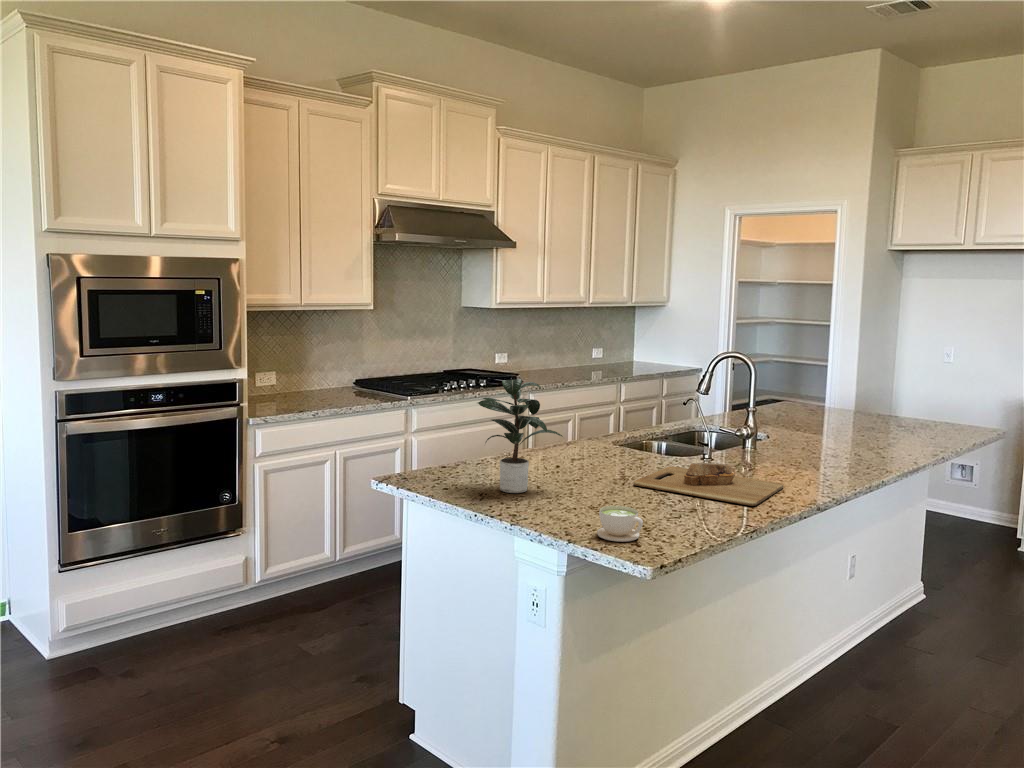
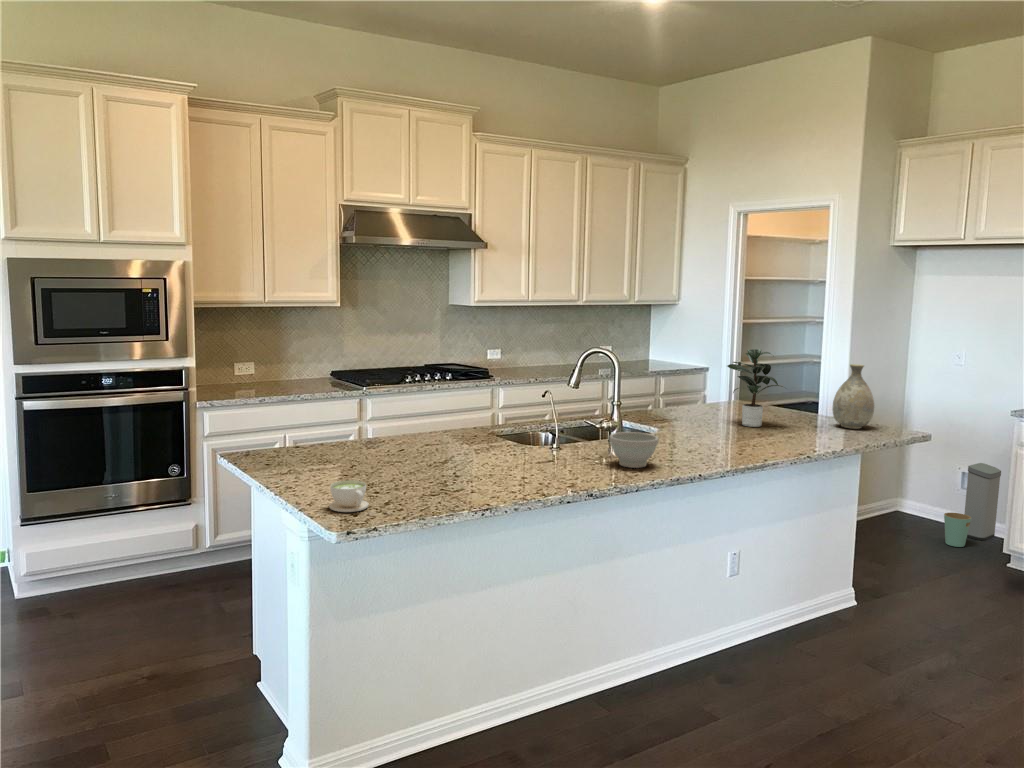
vase: none [910,366,951,428] -> present [832,364,874,429]
potted plant: present [478,379,563,493] -> present [728,349,783,427]
bowl: none [784,440,837,477] -> present [609,432,658,468]
trash can: none [951,455,993,534] -> present [944,463,1001,547]
cutting board: present [634,463,783,506] -> none [441,450,583,489]

